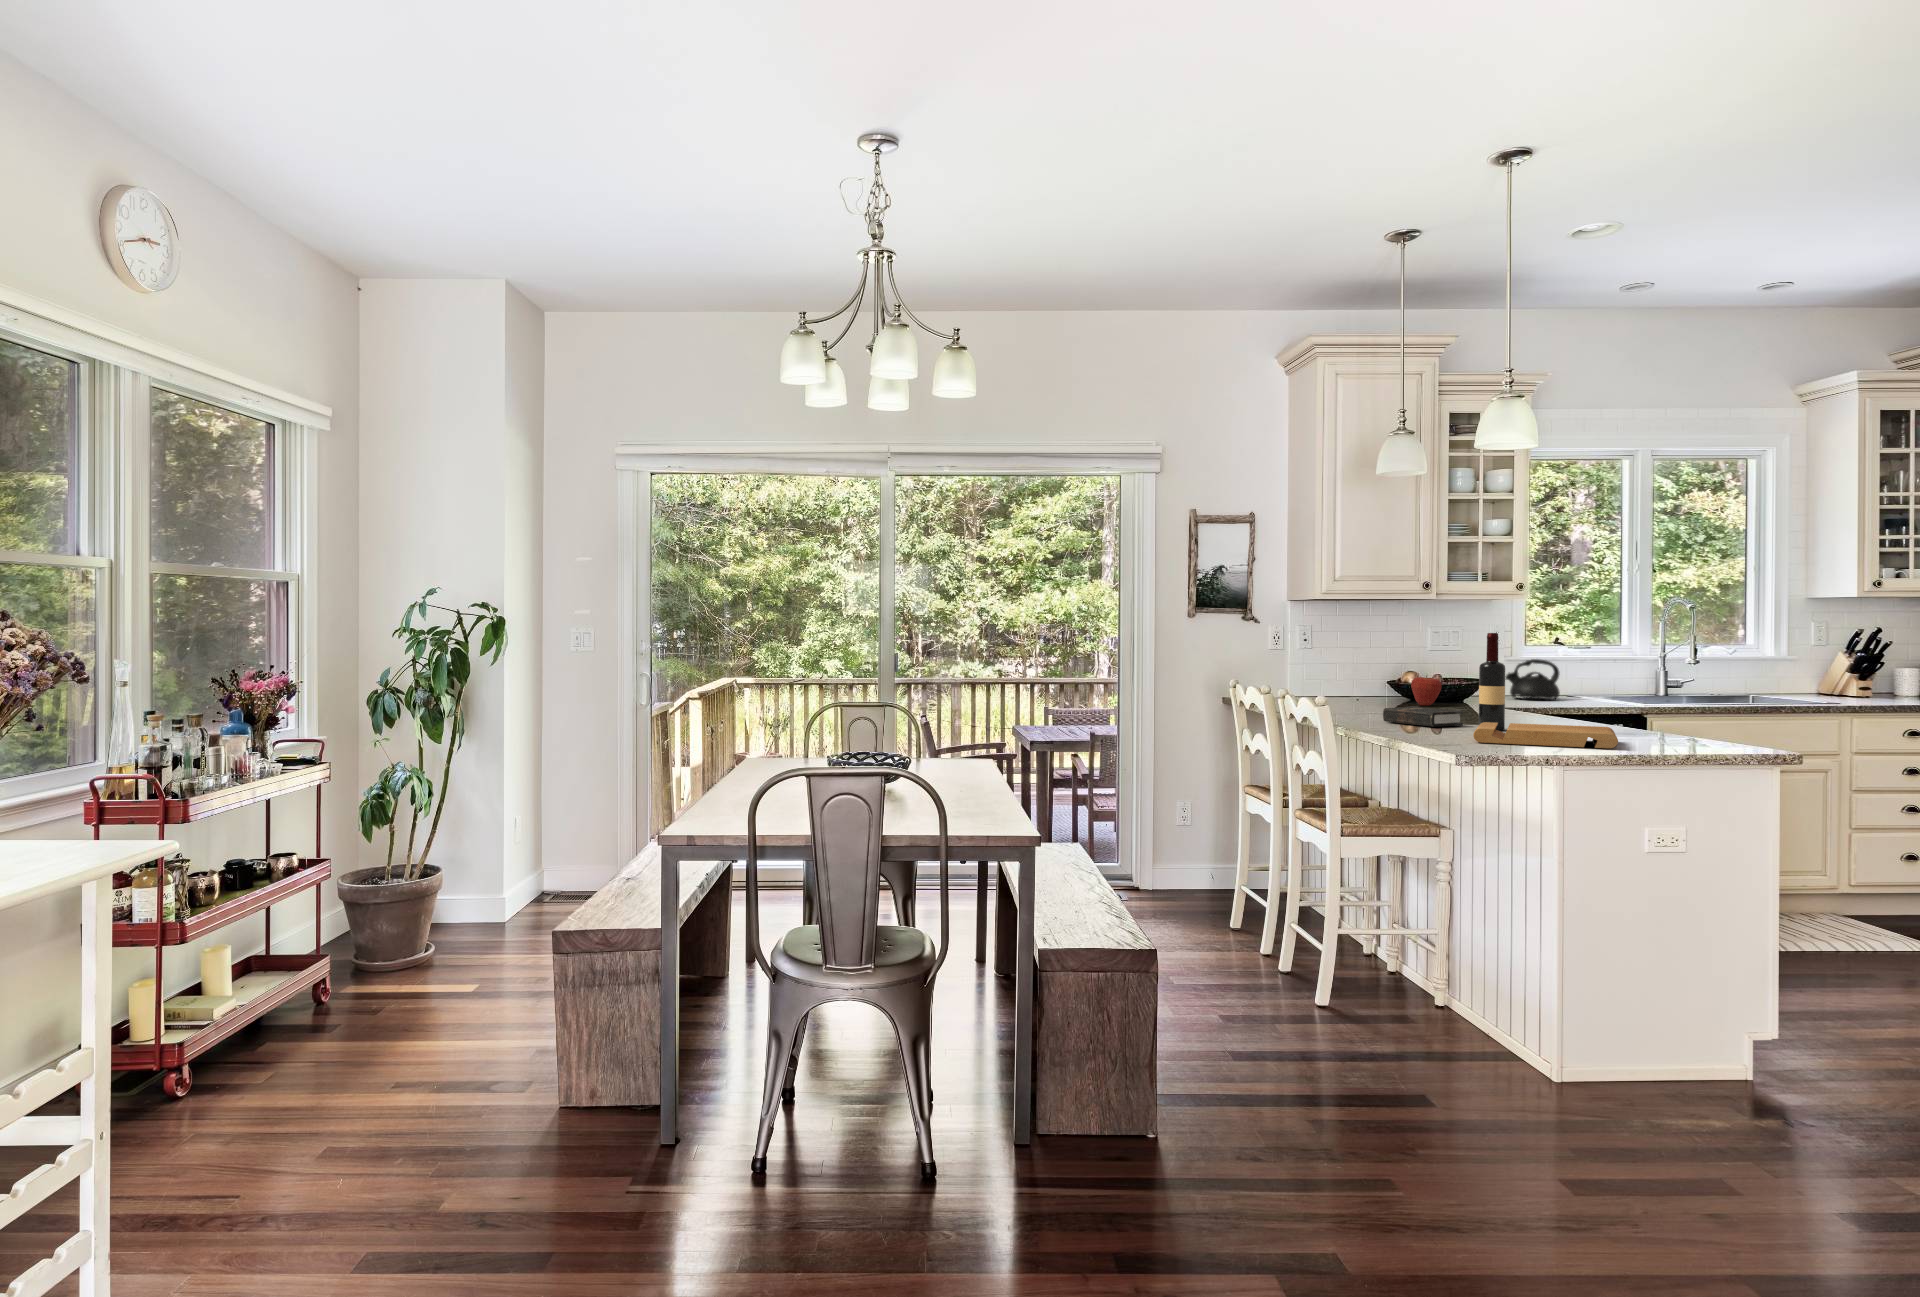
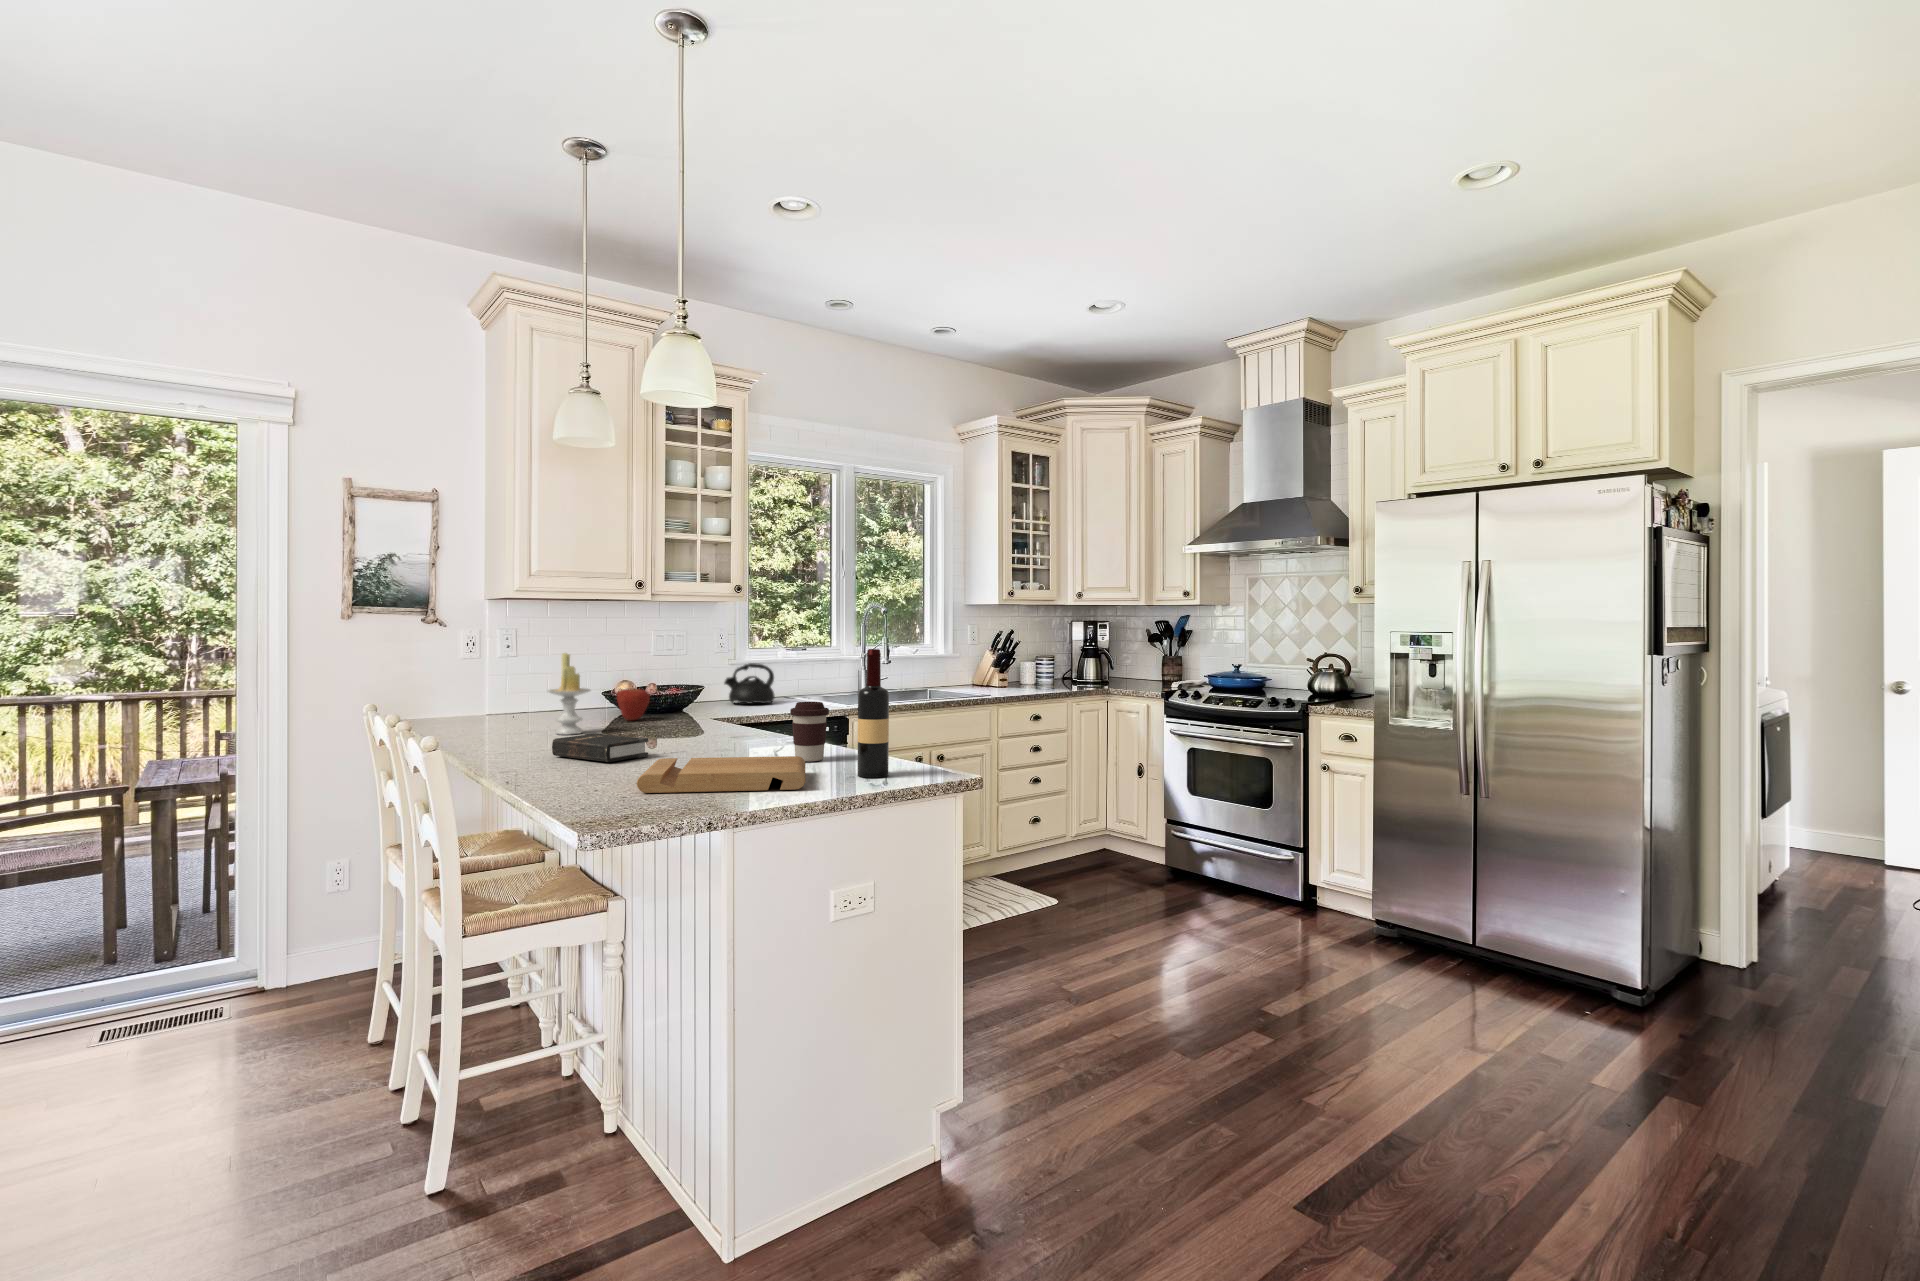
wine bottle: present [1479,633,1505,731] -> present [858,649,889,778]
candle: none [1361,643,1398,711] -> present [548,653,590,735]
coffee cup: none [1597,684,1635,736] -> present [790,702,829,761]

